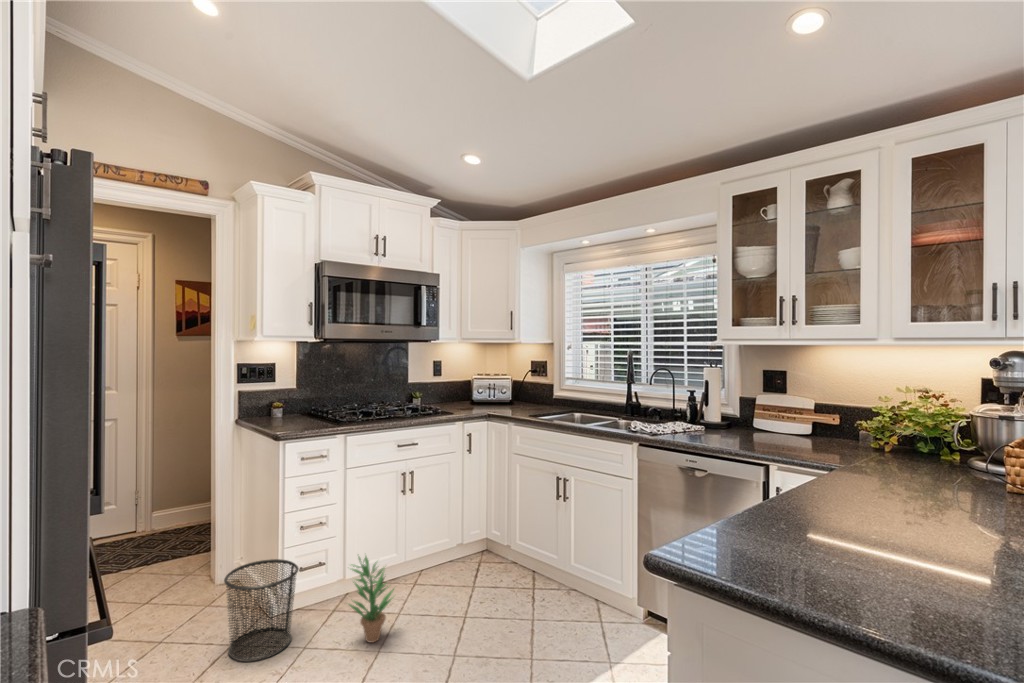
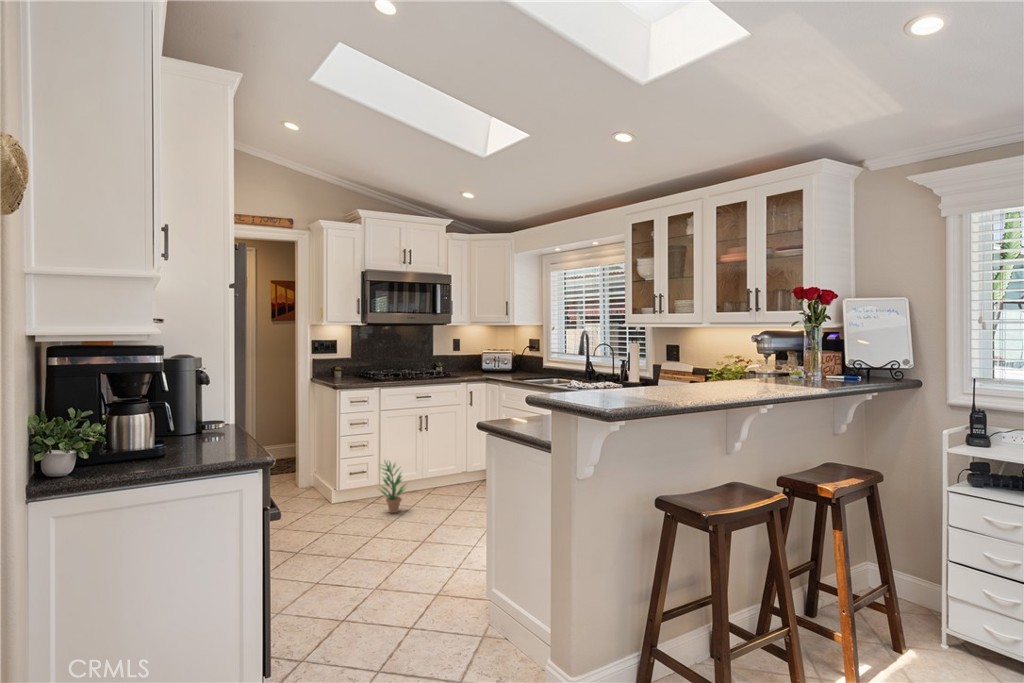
waste bin: present [224,559,299,661] -> none [307,463,350,516]

